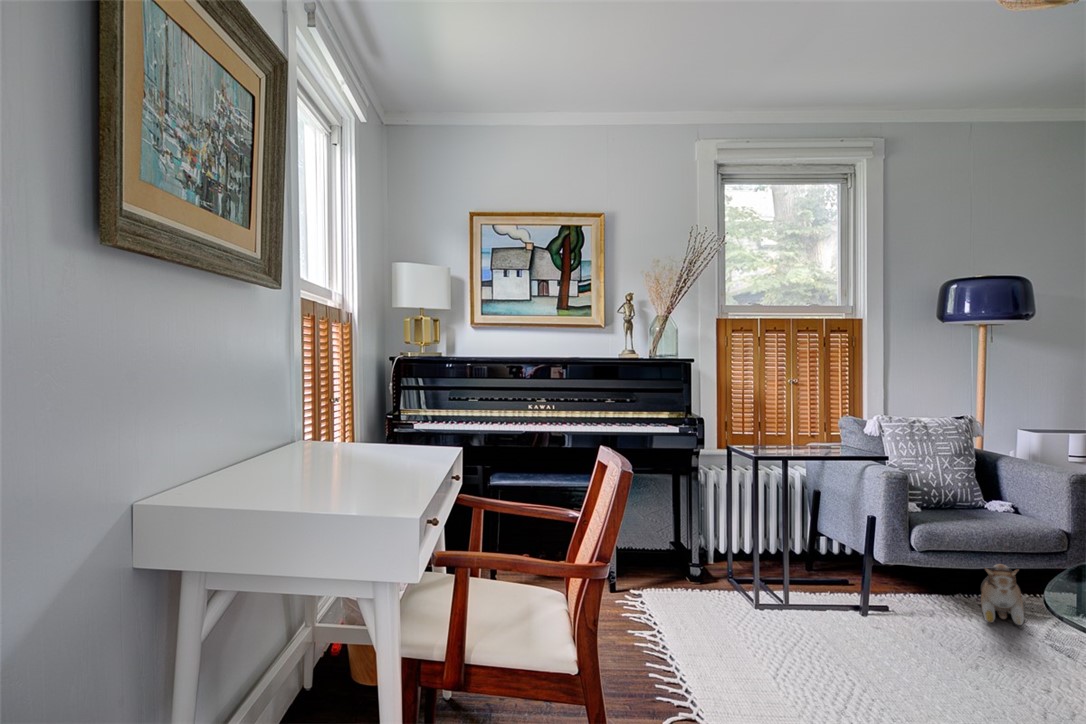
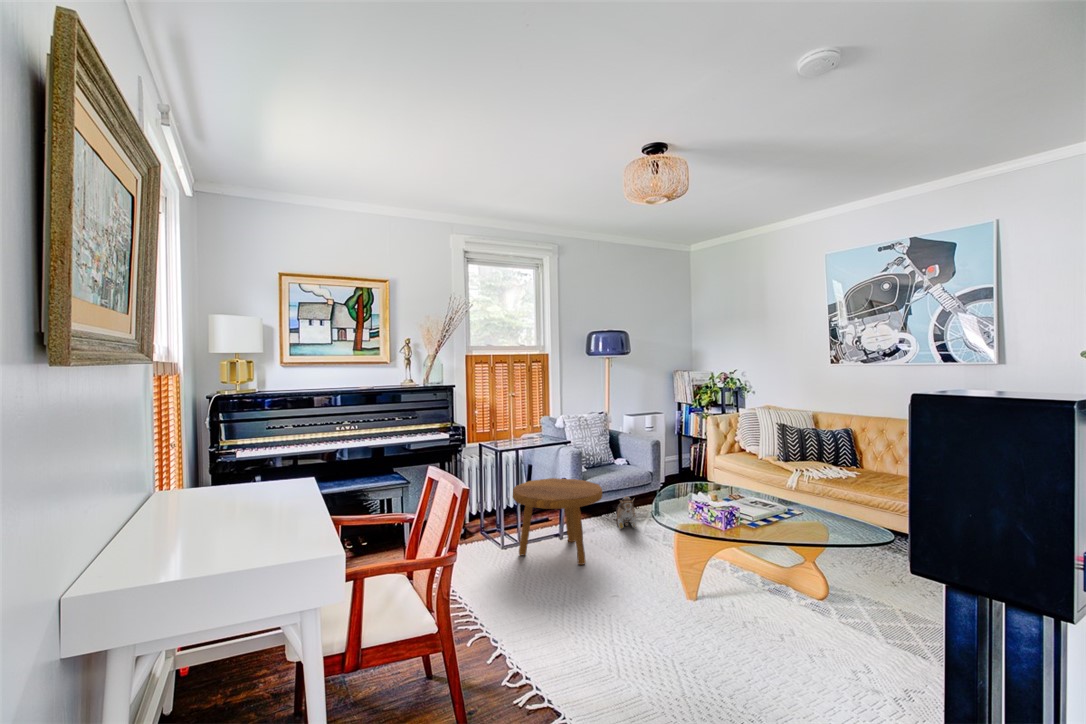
footstool: none [769,512,940,669] -> present [513,478,602,565]

